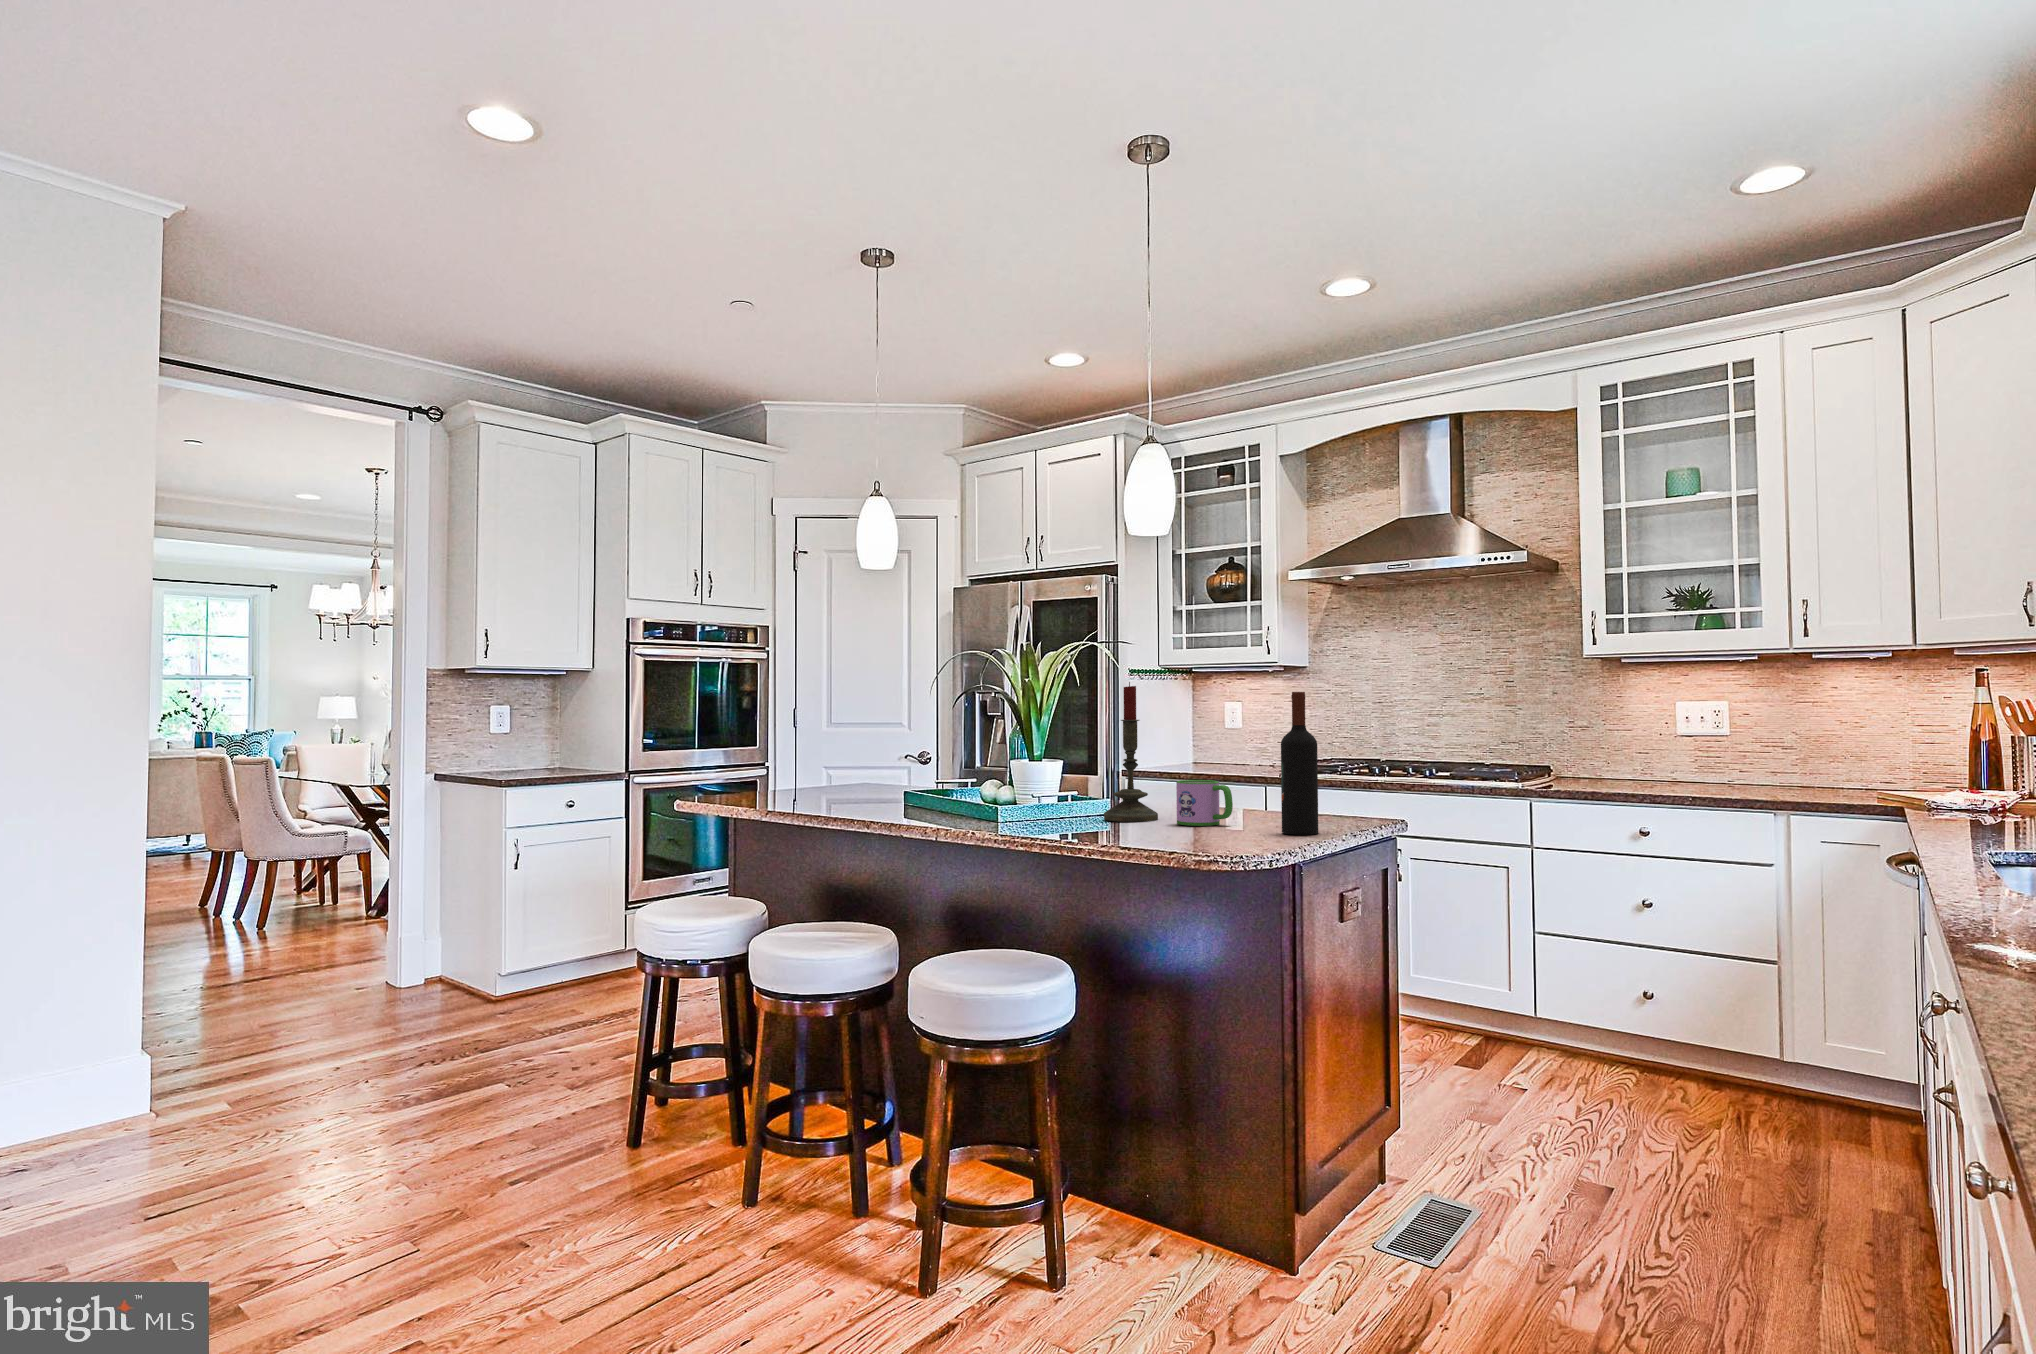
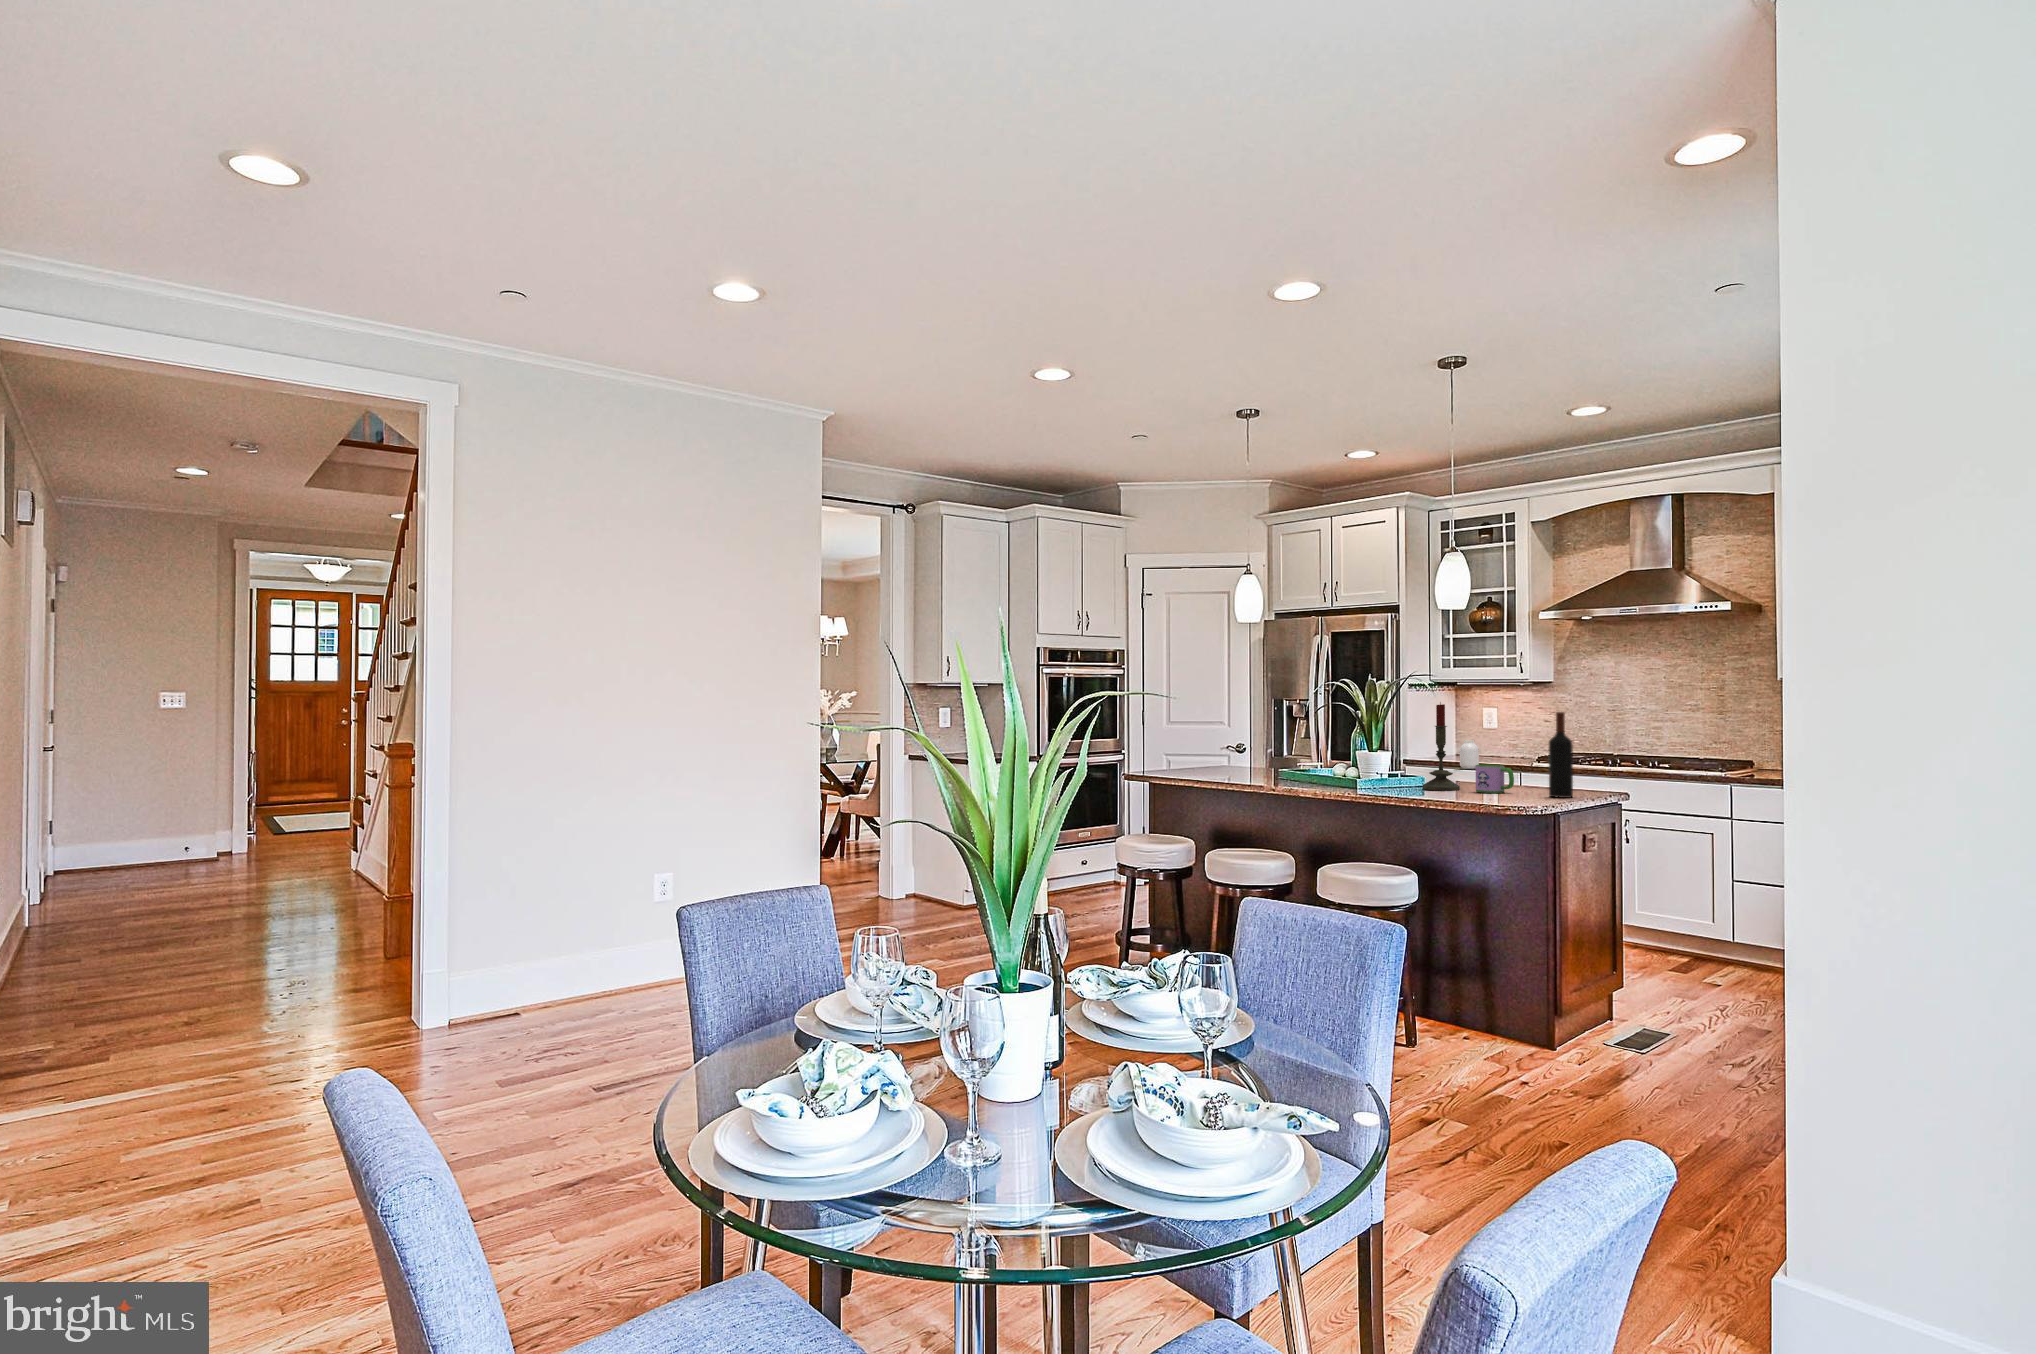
jar: none [1183,744,1247,783] -> present [1454,740,1479,769]

